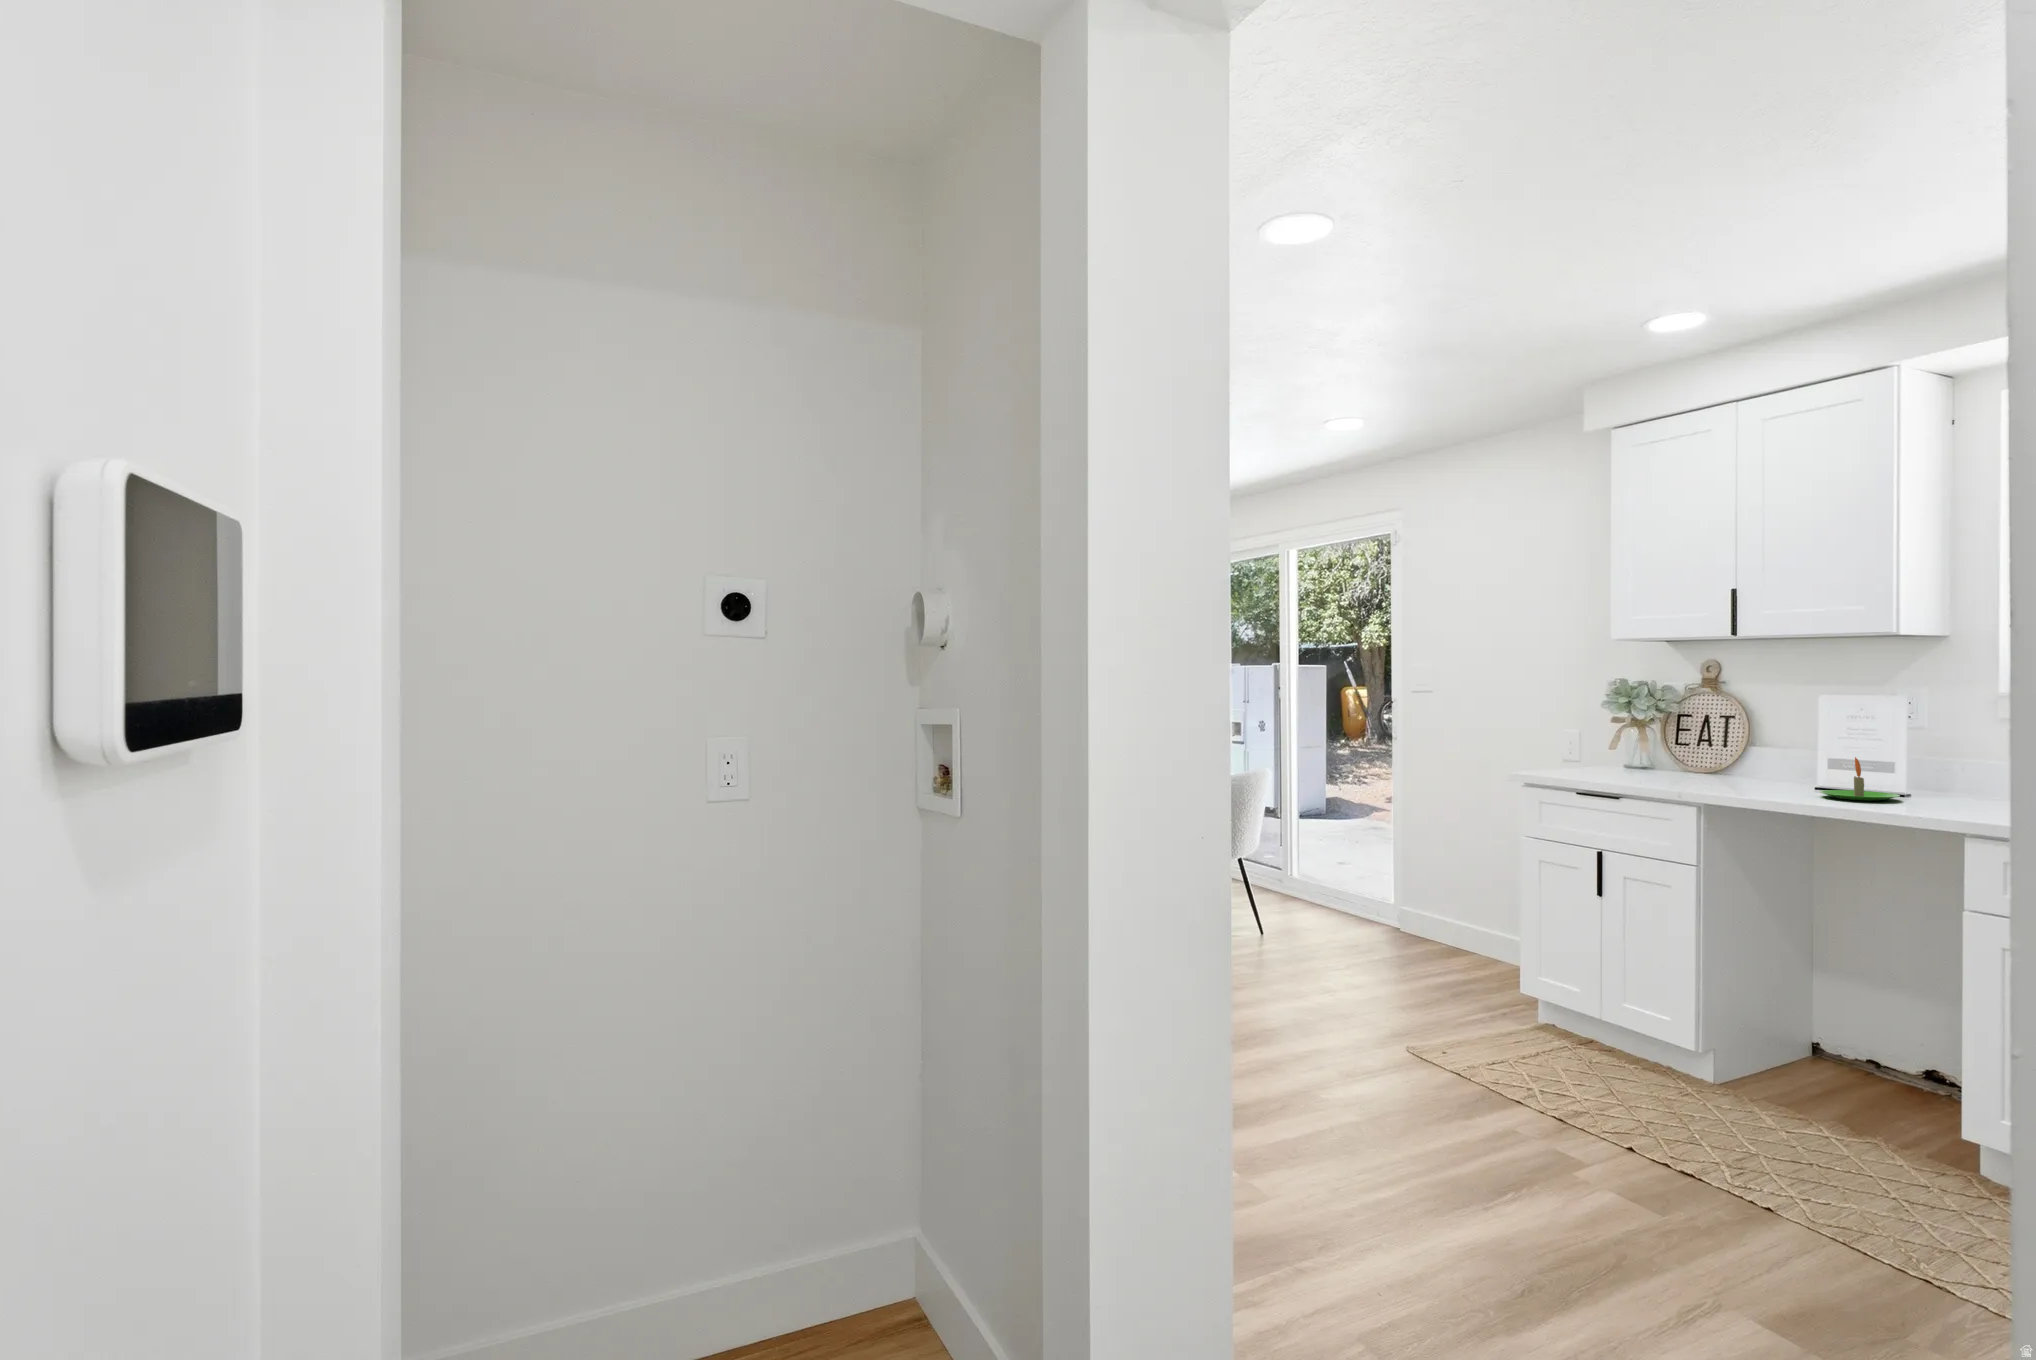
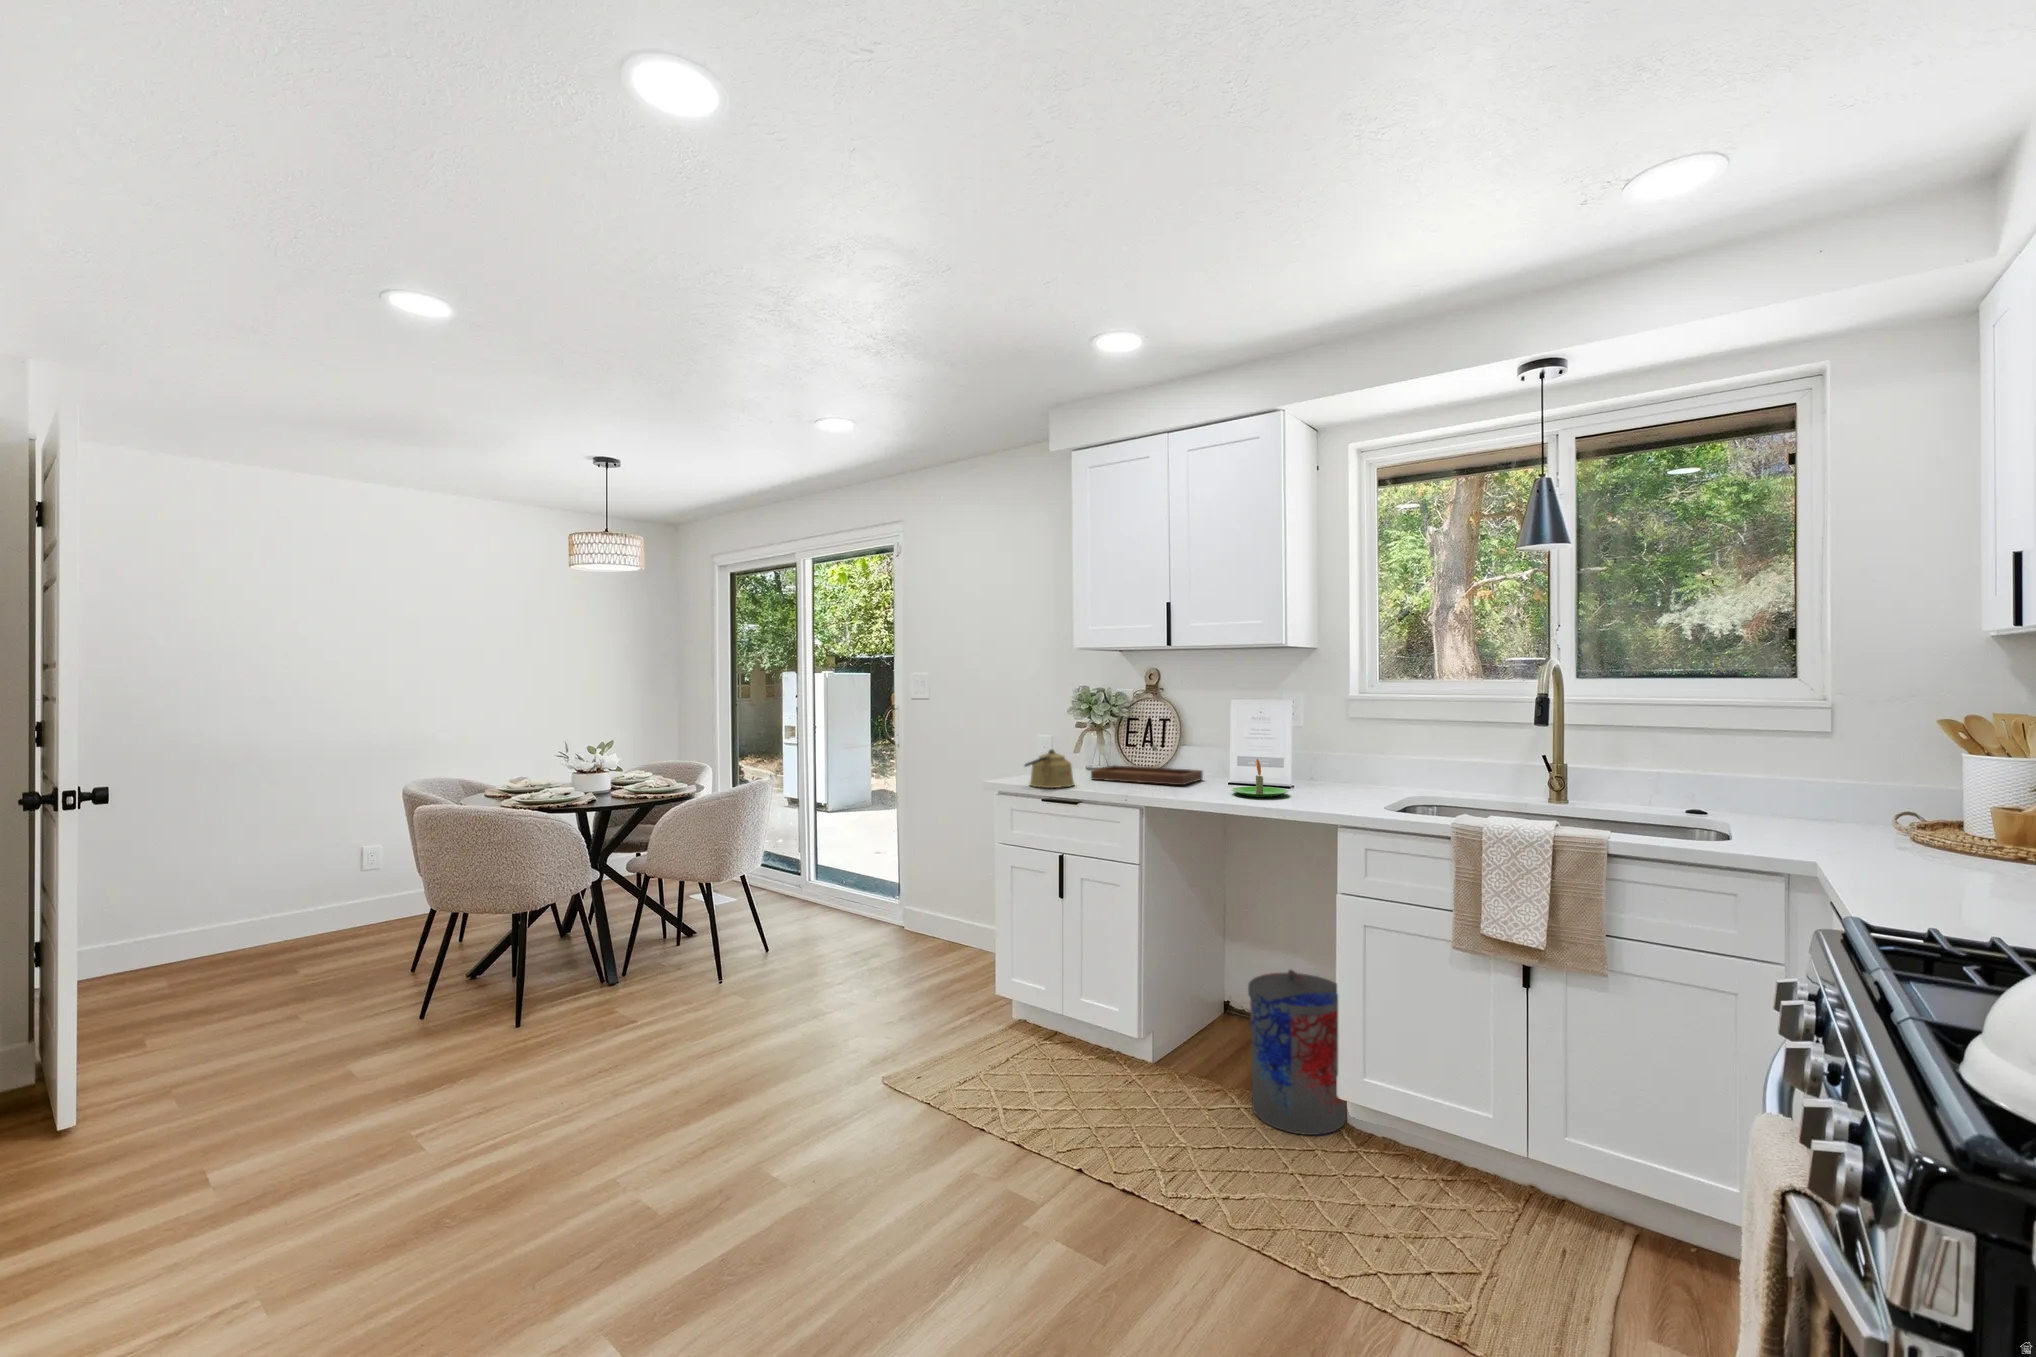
kettle: none [1554,743,1615,783] -> present [1025,749,1074,788]
tray: none [1634,743,1781,787] -> present [1091,745,1203,785]
trash can: none [1840,992,1978,1175] -> present [1248,970,1347,1135]

